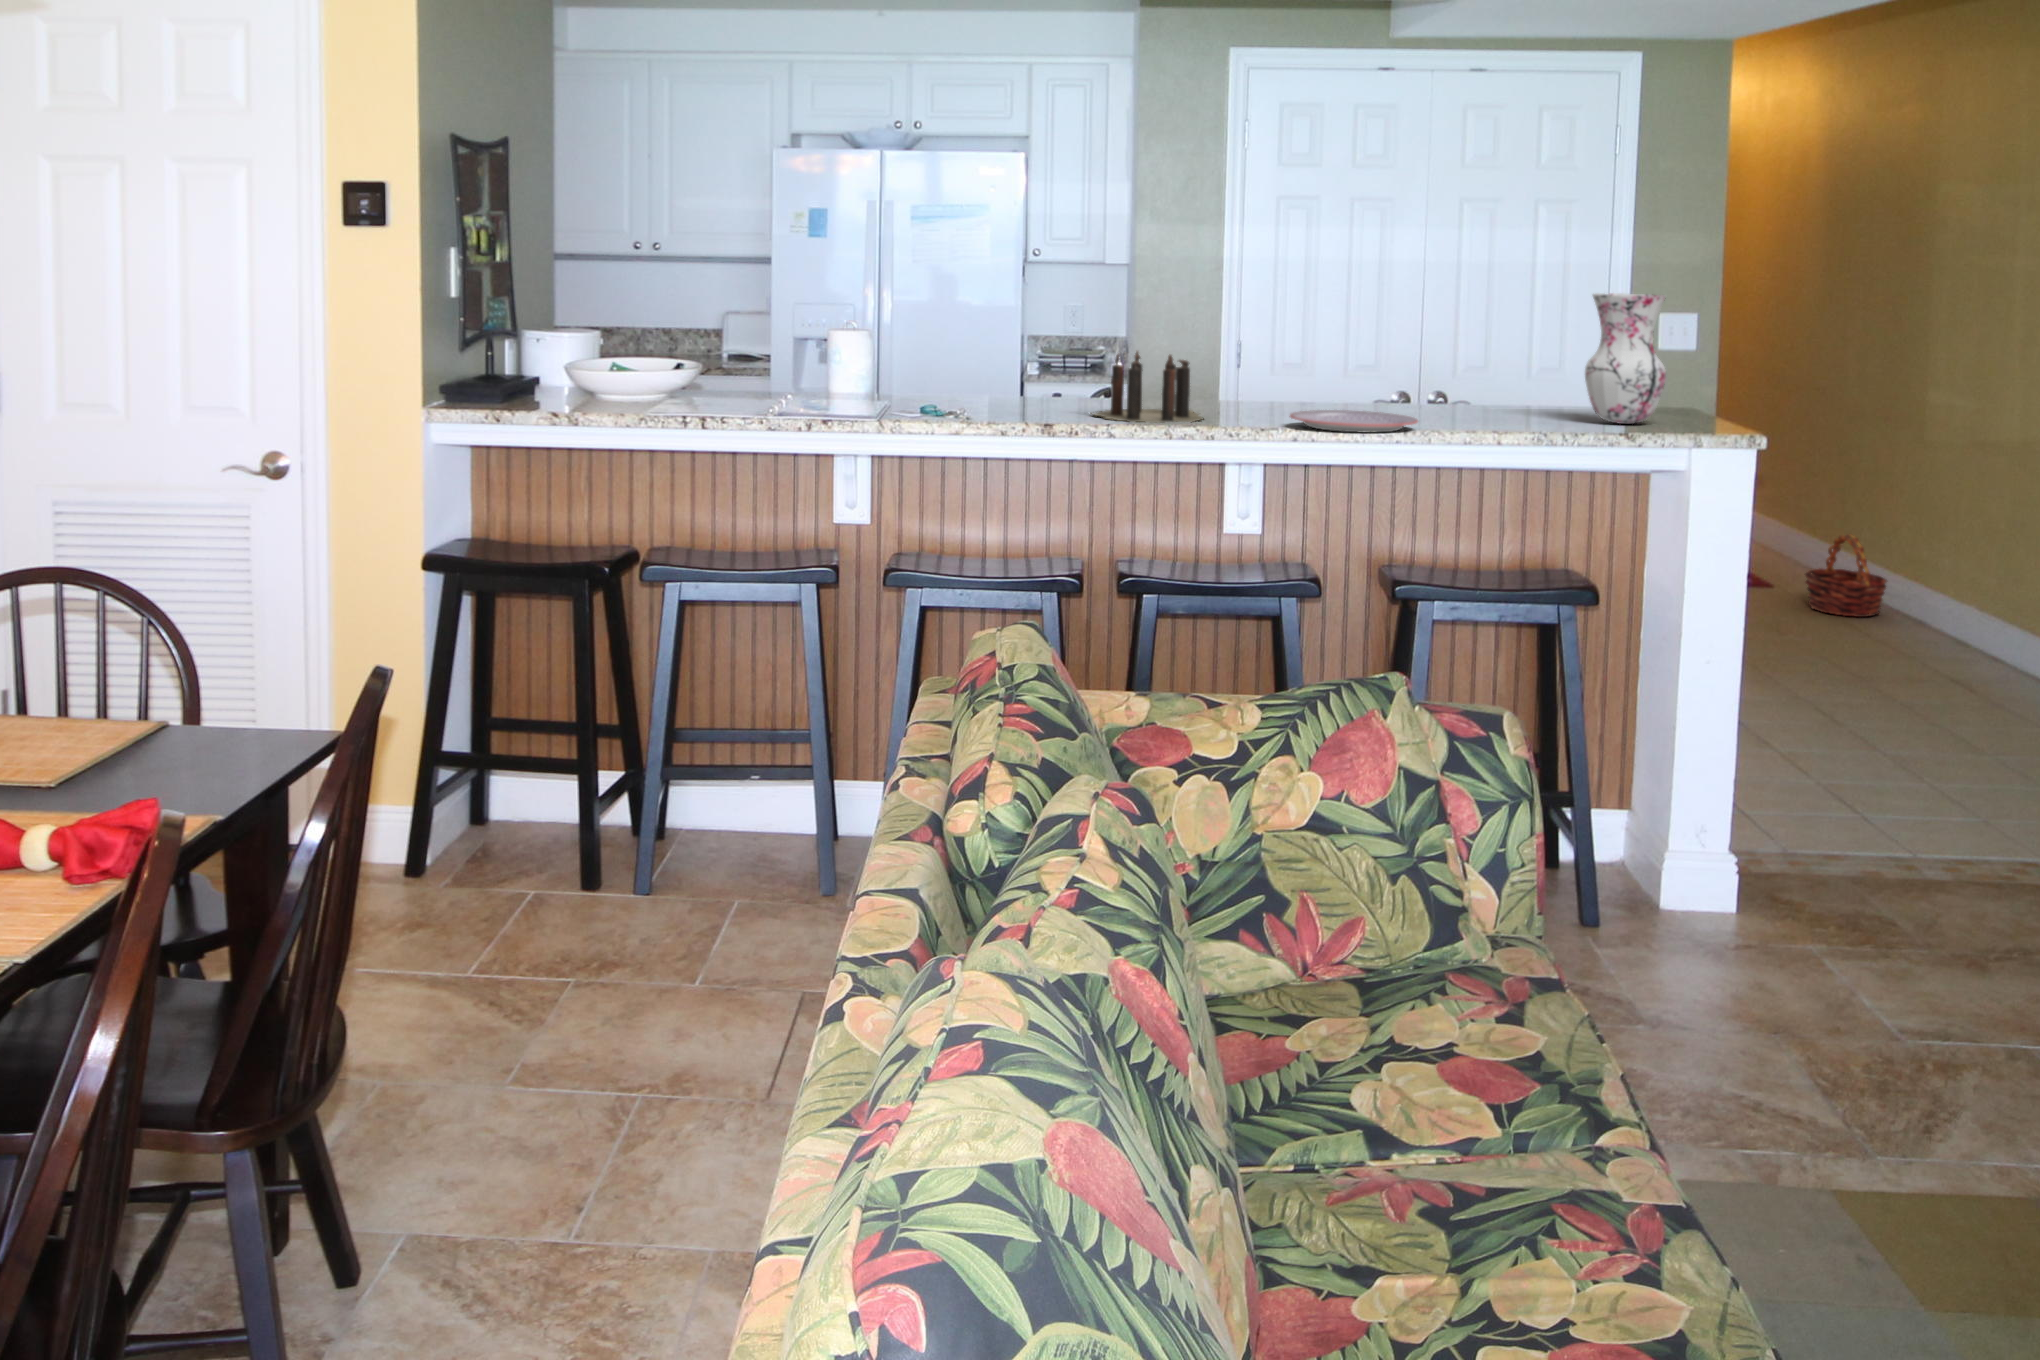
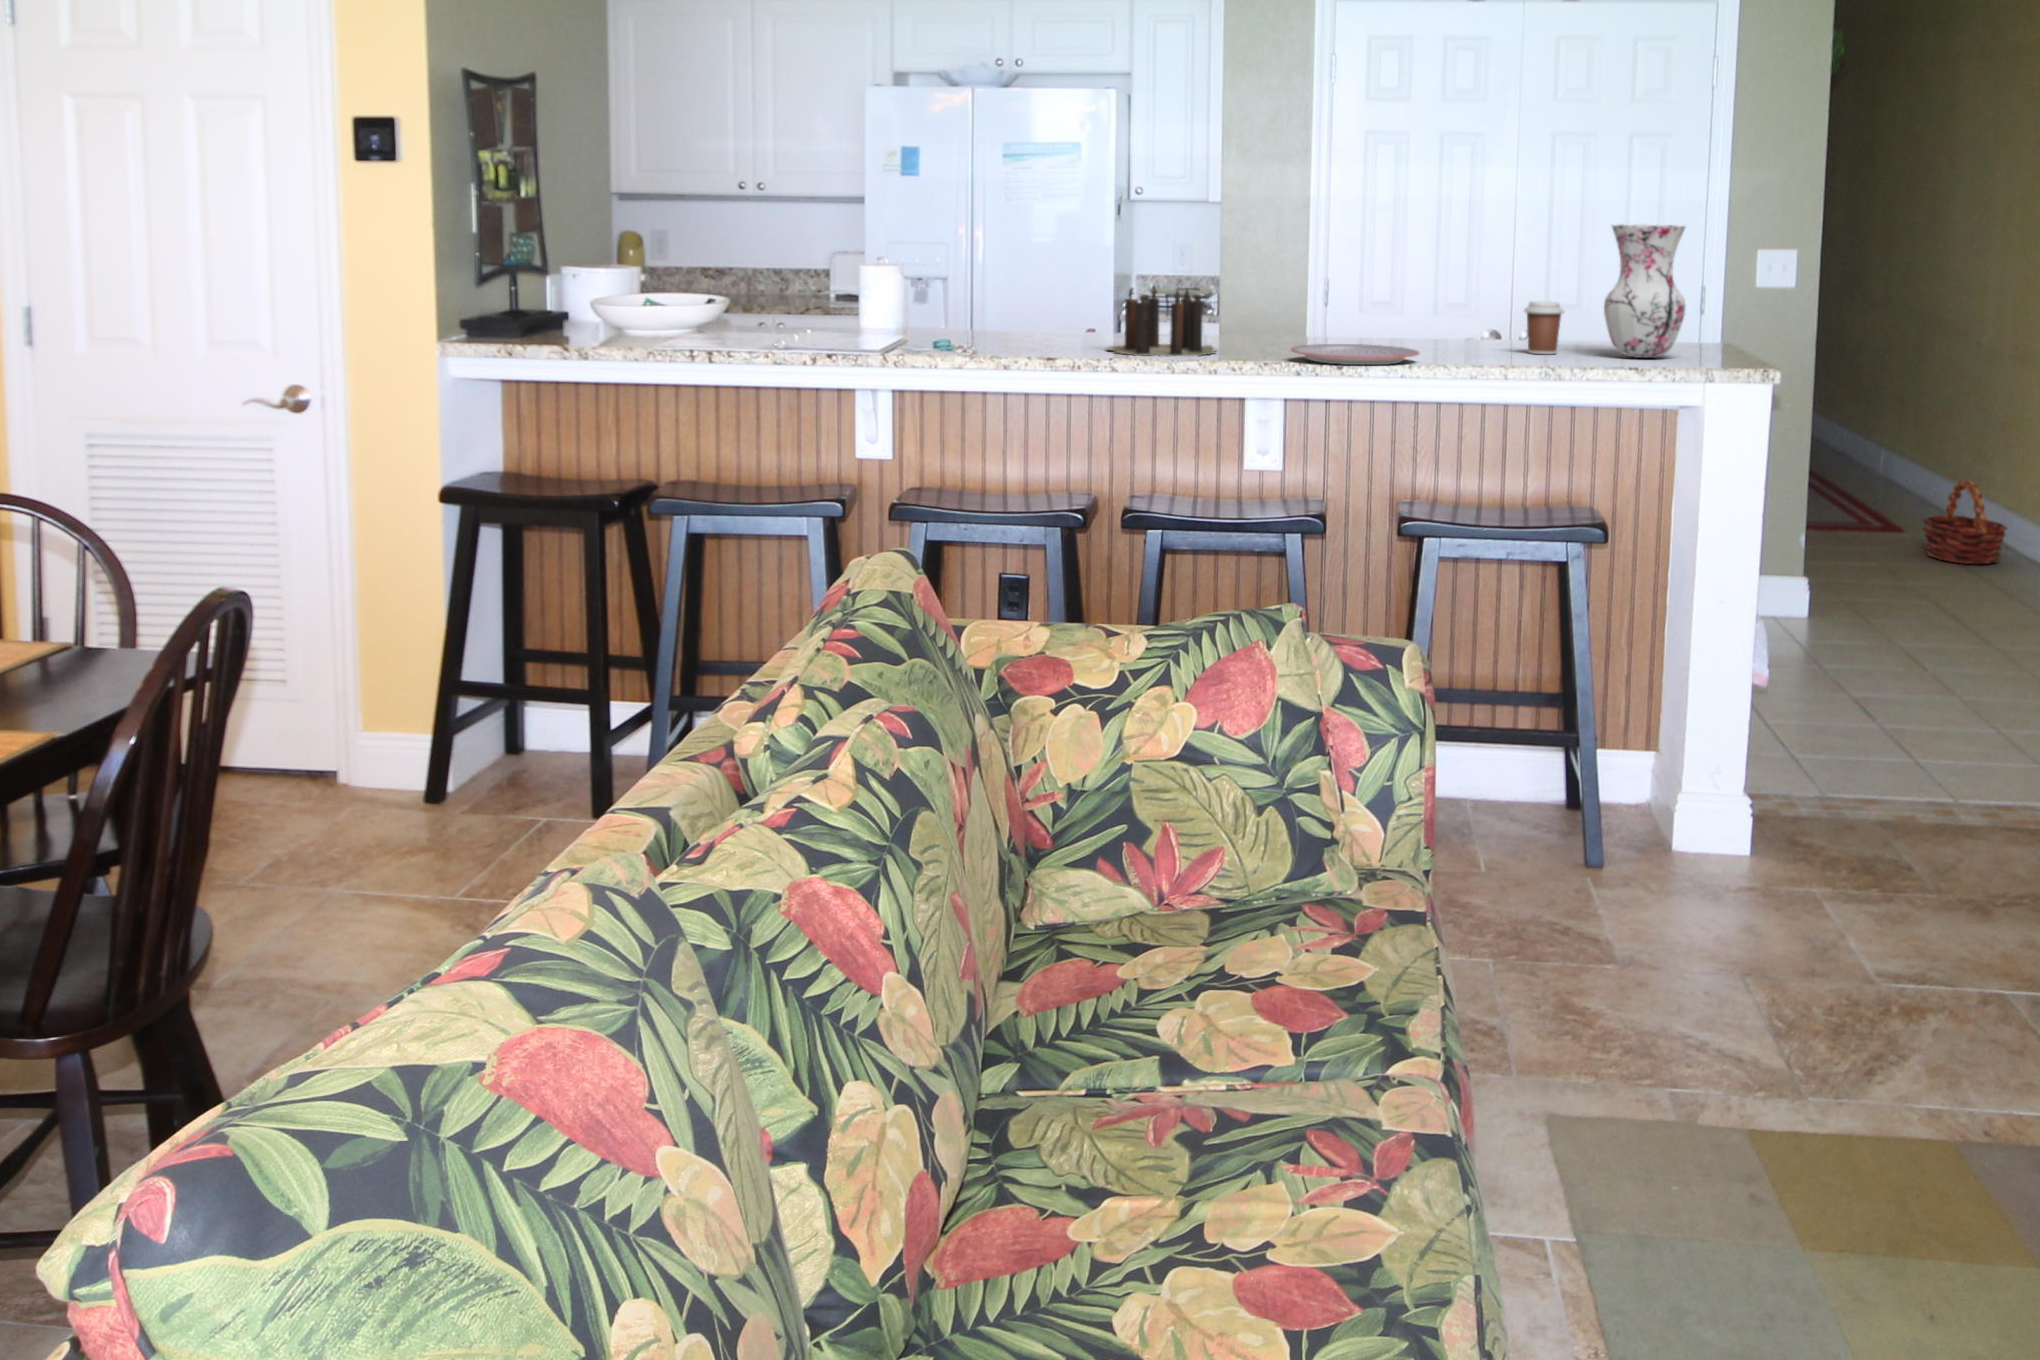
coffee cup: none [1501,367,1542,420] -> present [1524,301,1564,354]

